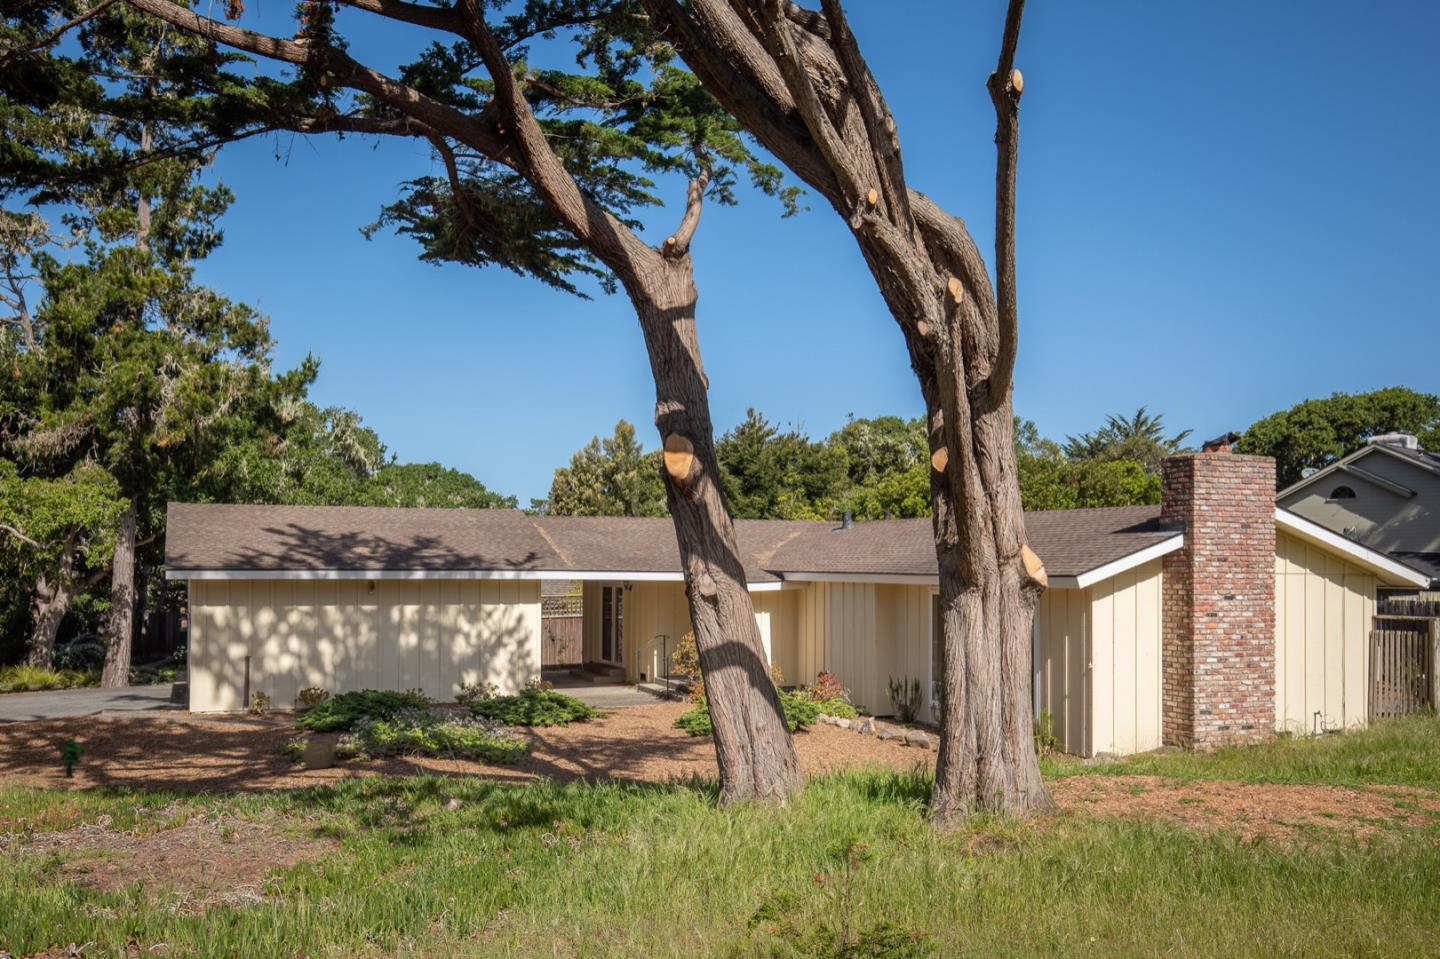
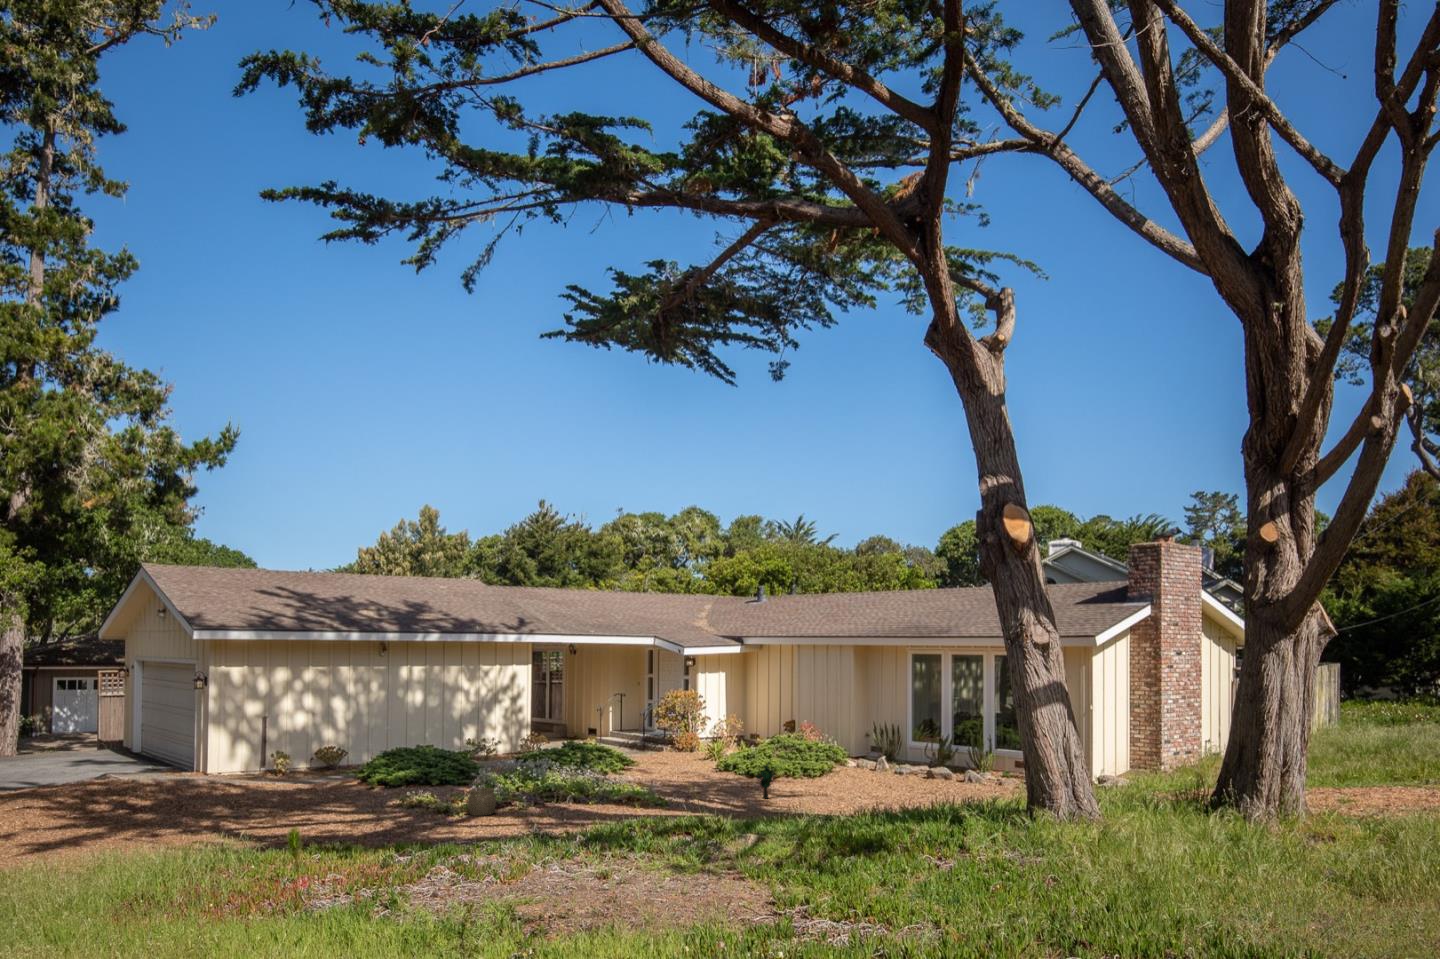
decorative plant: present [59,734,84,778] -> present [756,762,775,799]

